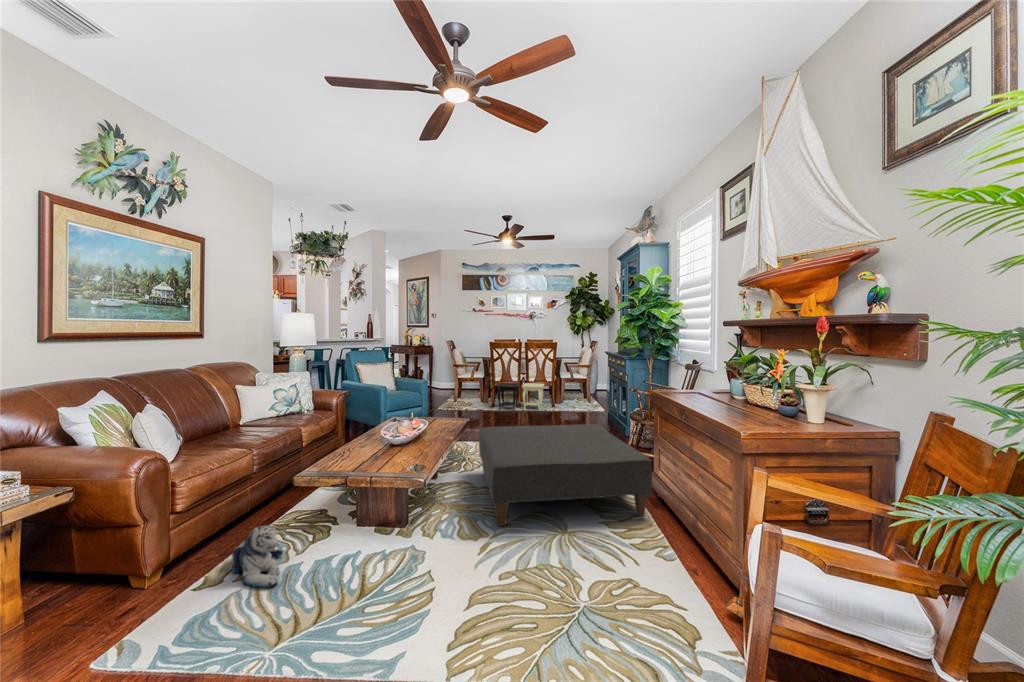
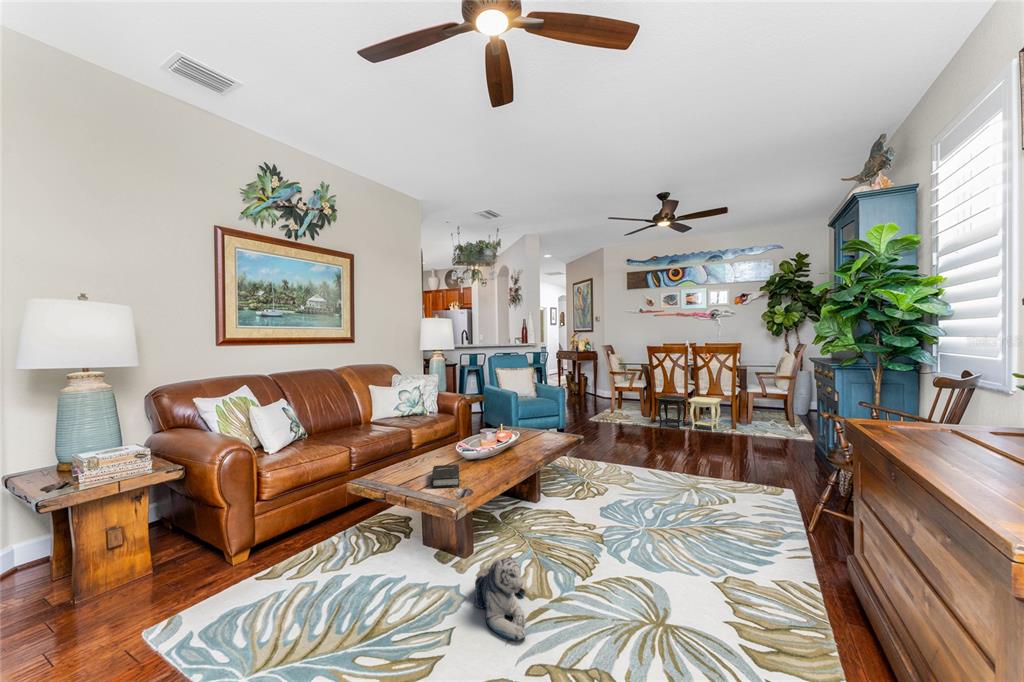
ottoman: present [479,424,652,526] -> none [562,450,828,627]
hardback book: none [369,448,403,469] -> present [431,464,459,488]
plush toy: present [231,525,282,588] -> present [474,557,527,641]

